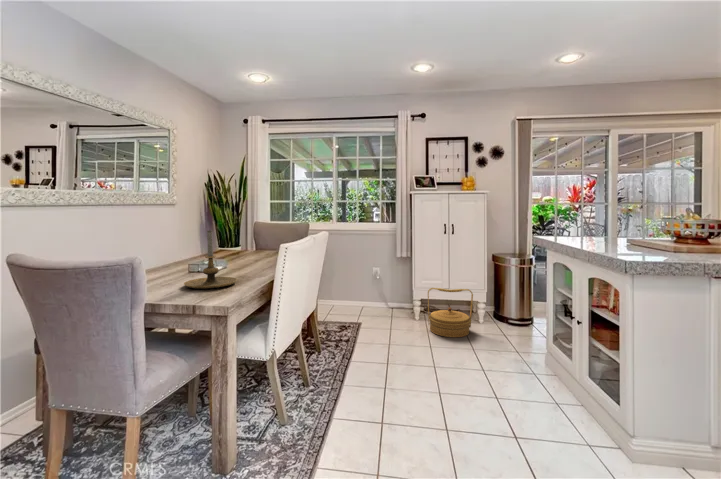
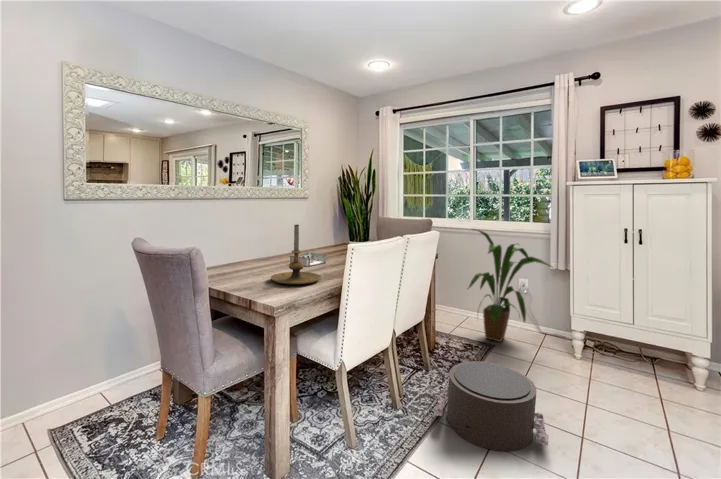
house plant: none [336,231,397,320] -> present [469,230,551,342]
woven basket: present [428,288,473,337] -> none [591,319,676,402]
pouf: none [341,331,423,392] -> present [434,361,548,451]

